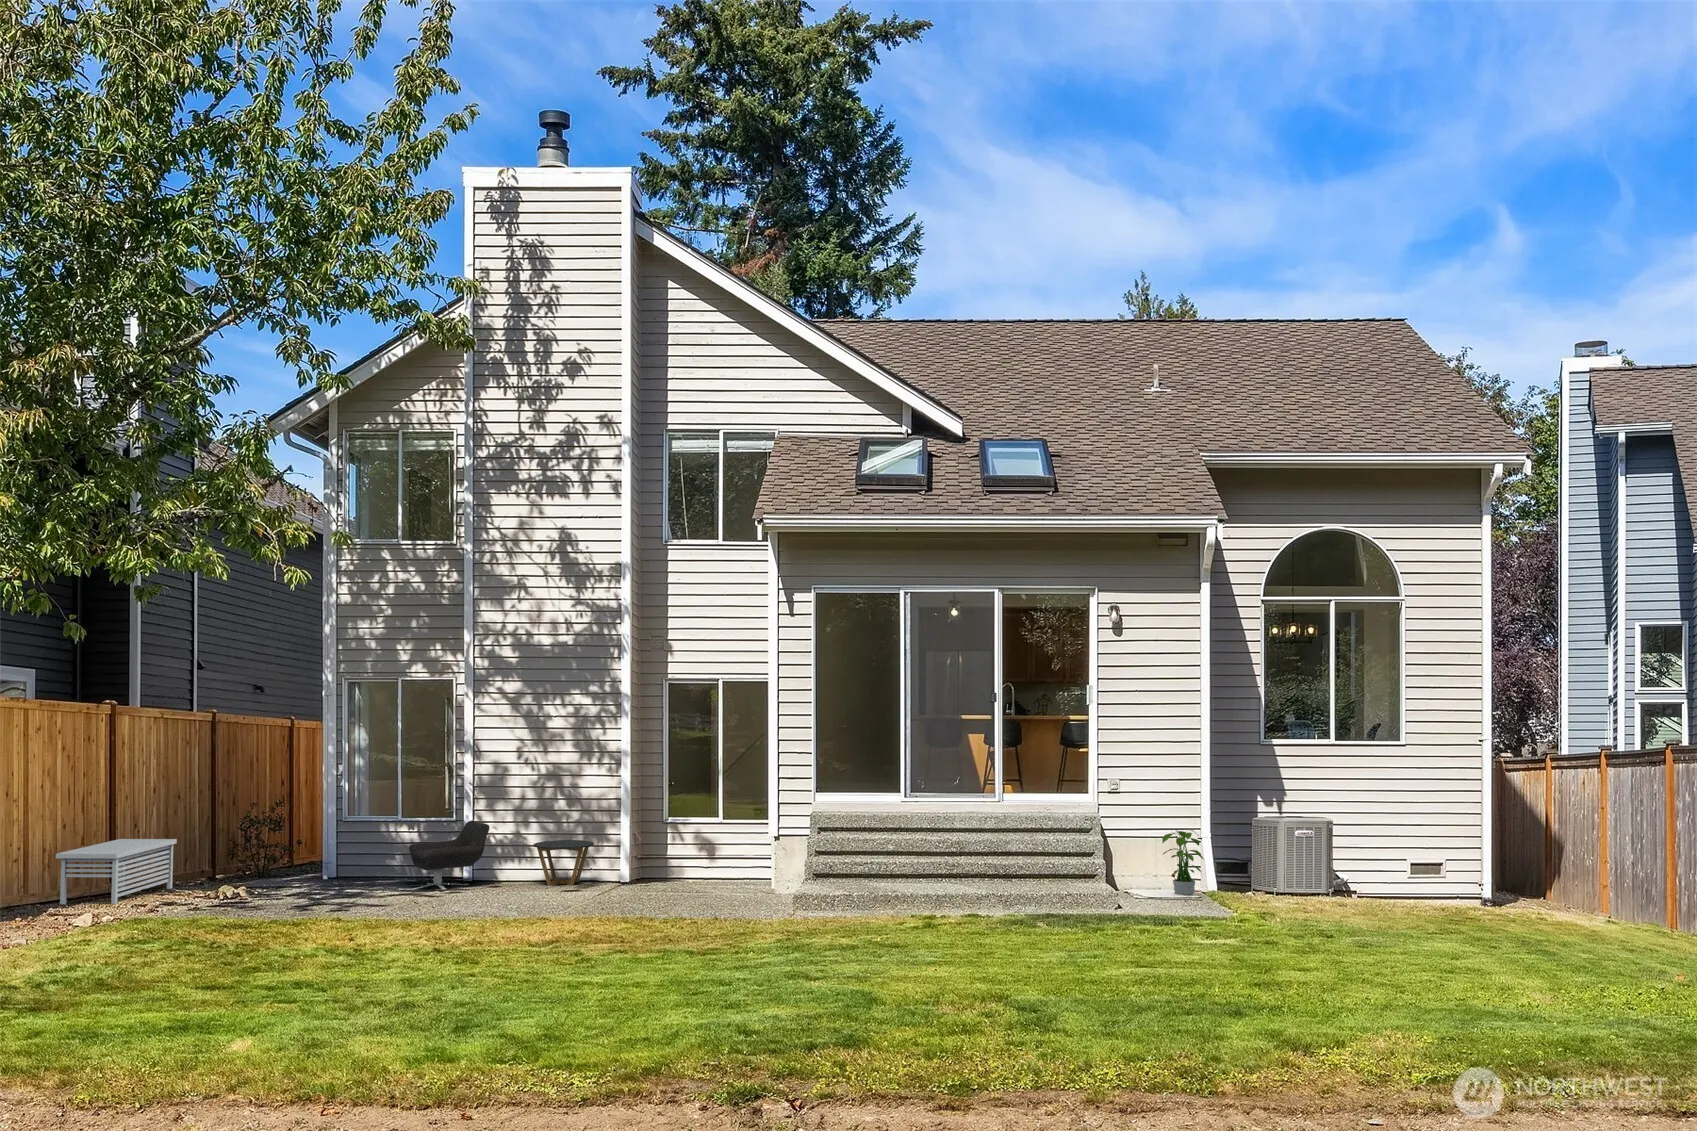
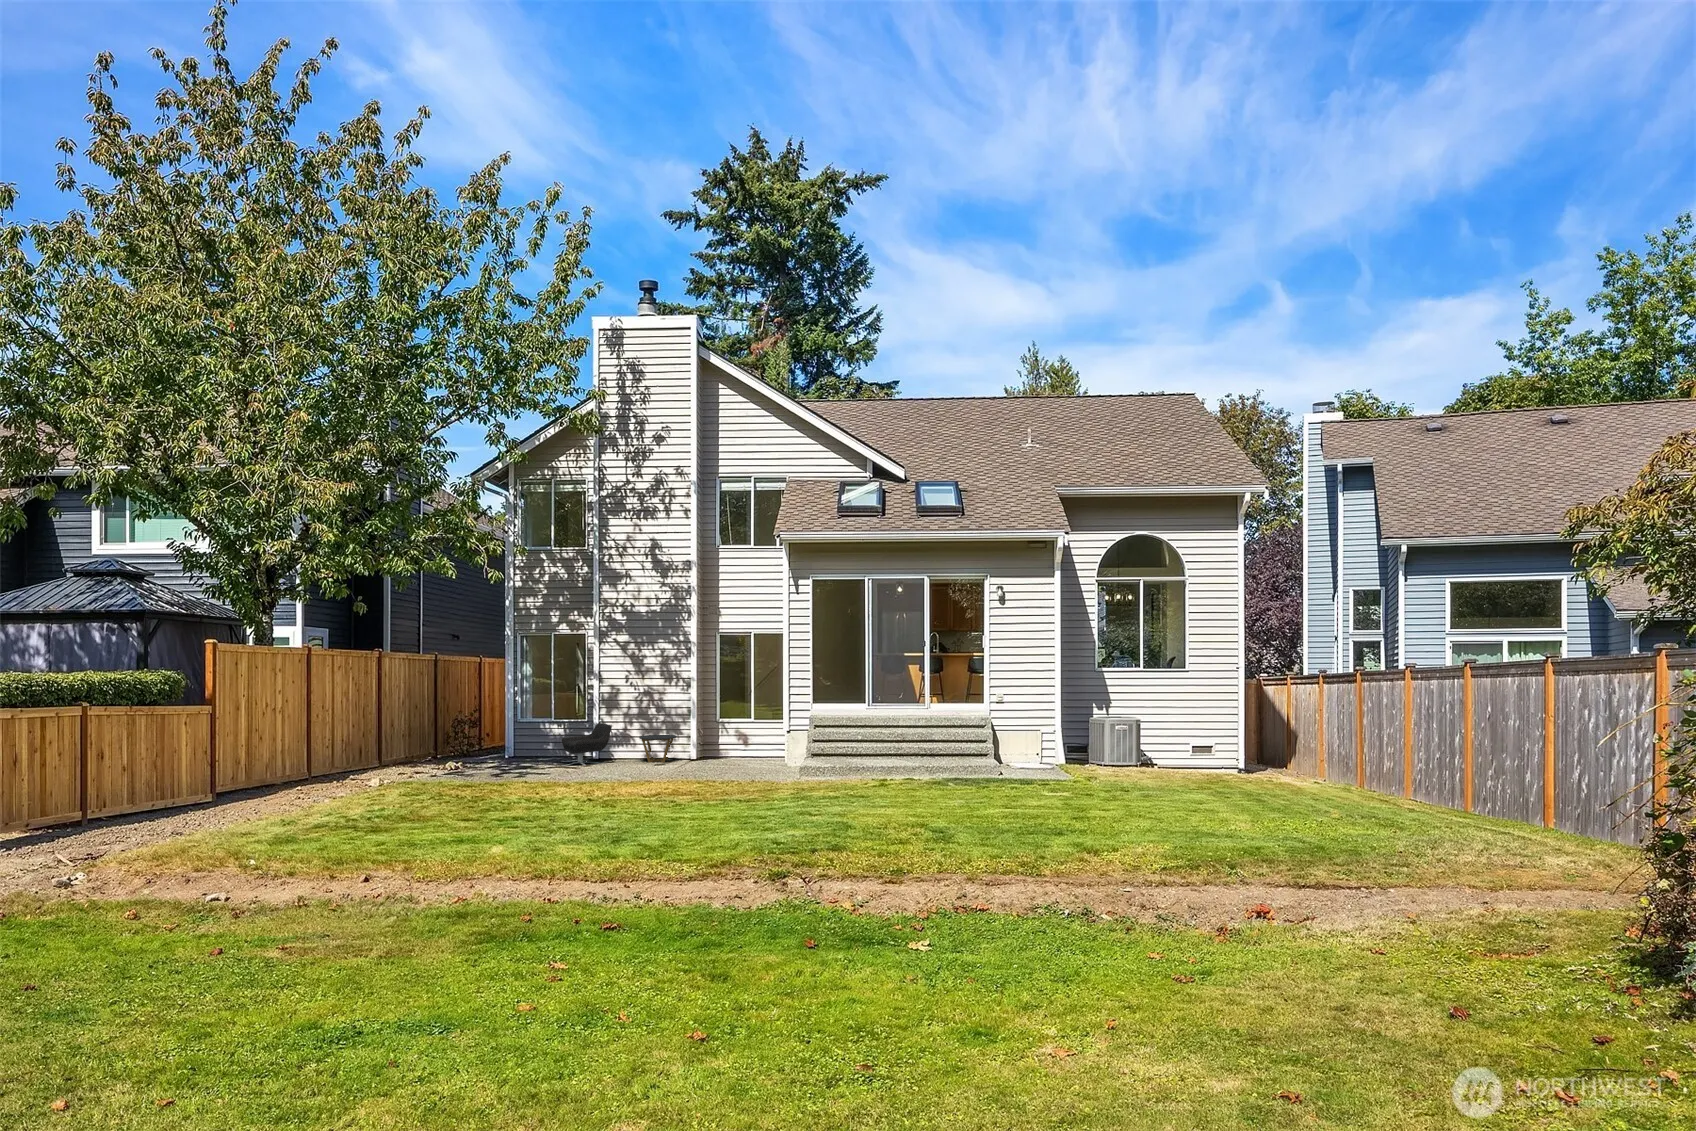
potted plant: present [1162,830,1203,895] -> none [1027,723,1053,763]
storage bench: present [56,839,177,904] -> none [347,736,417,777]

